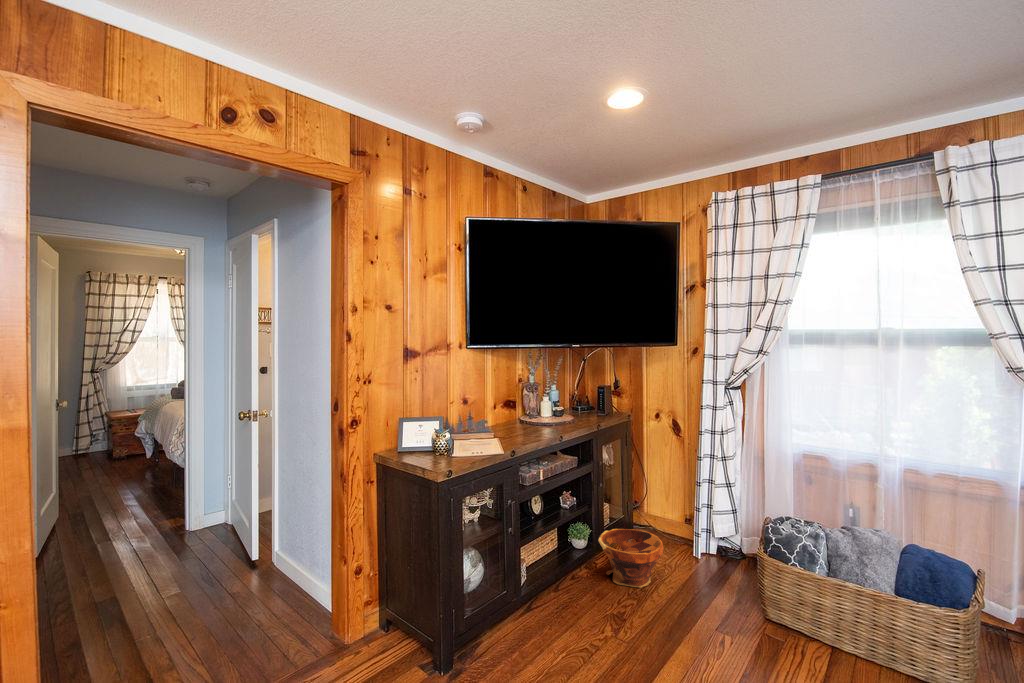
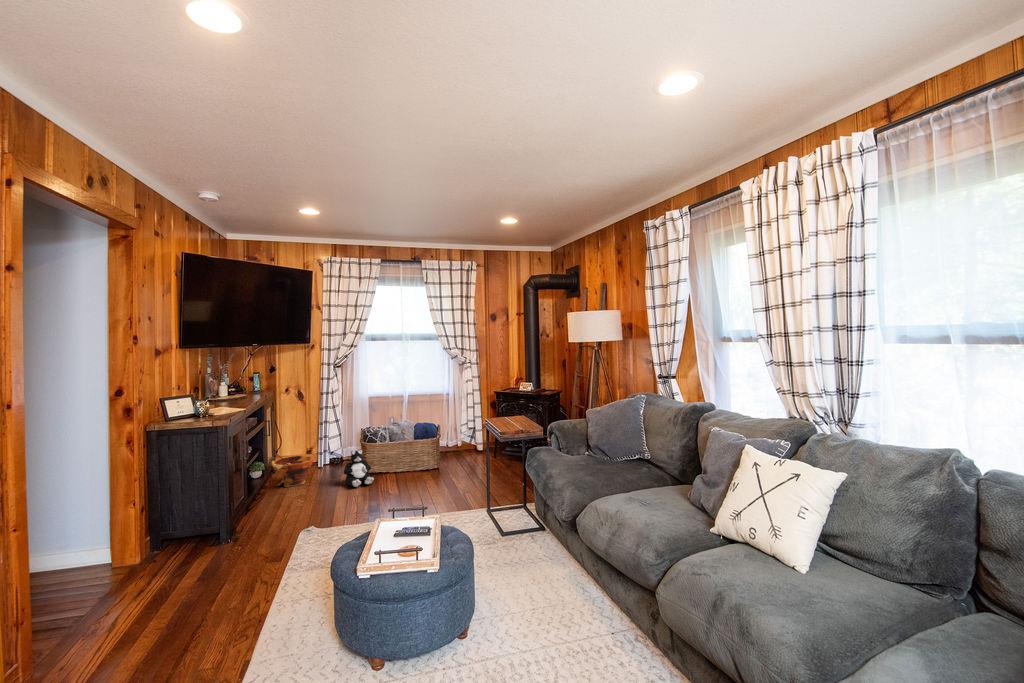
plush toy: none [697,565,758,658] -> present [344,449,374,487]

